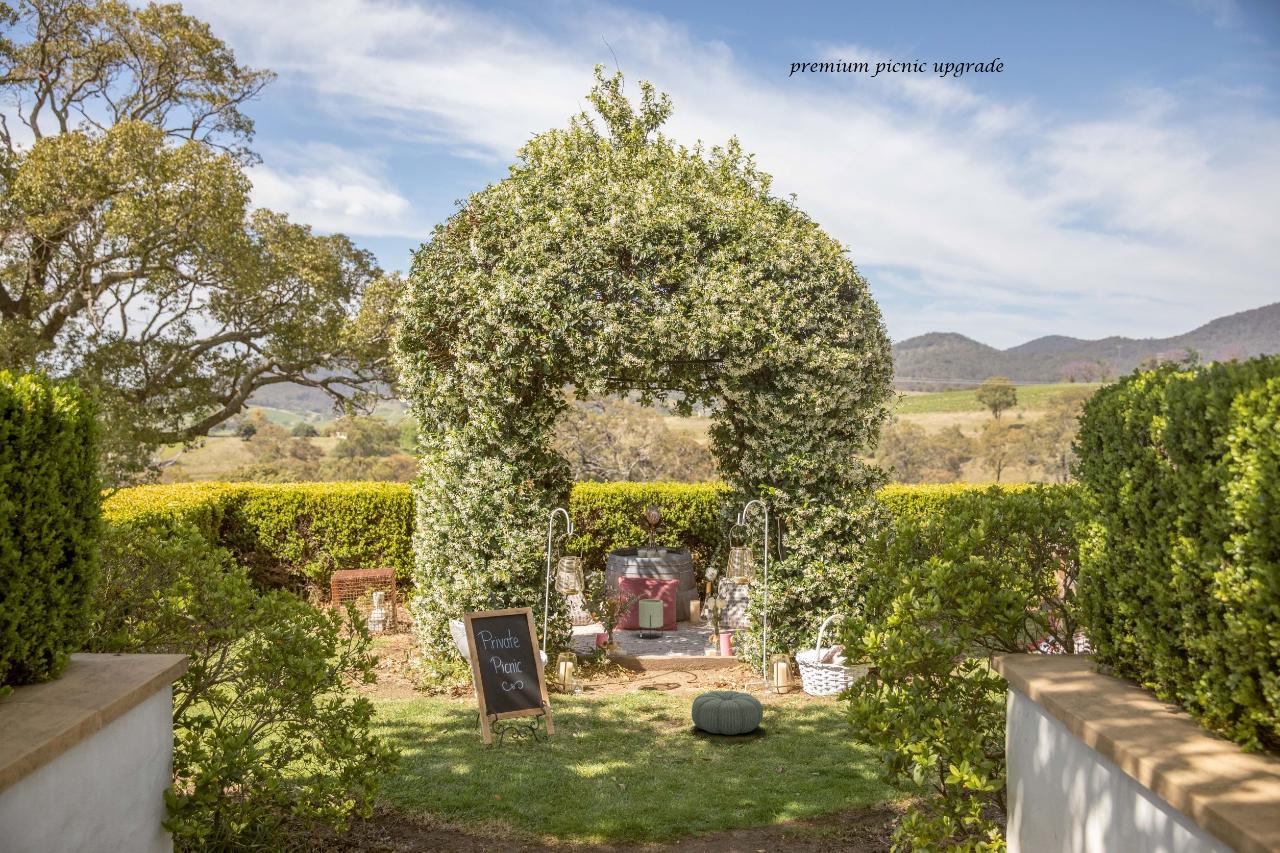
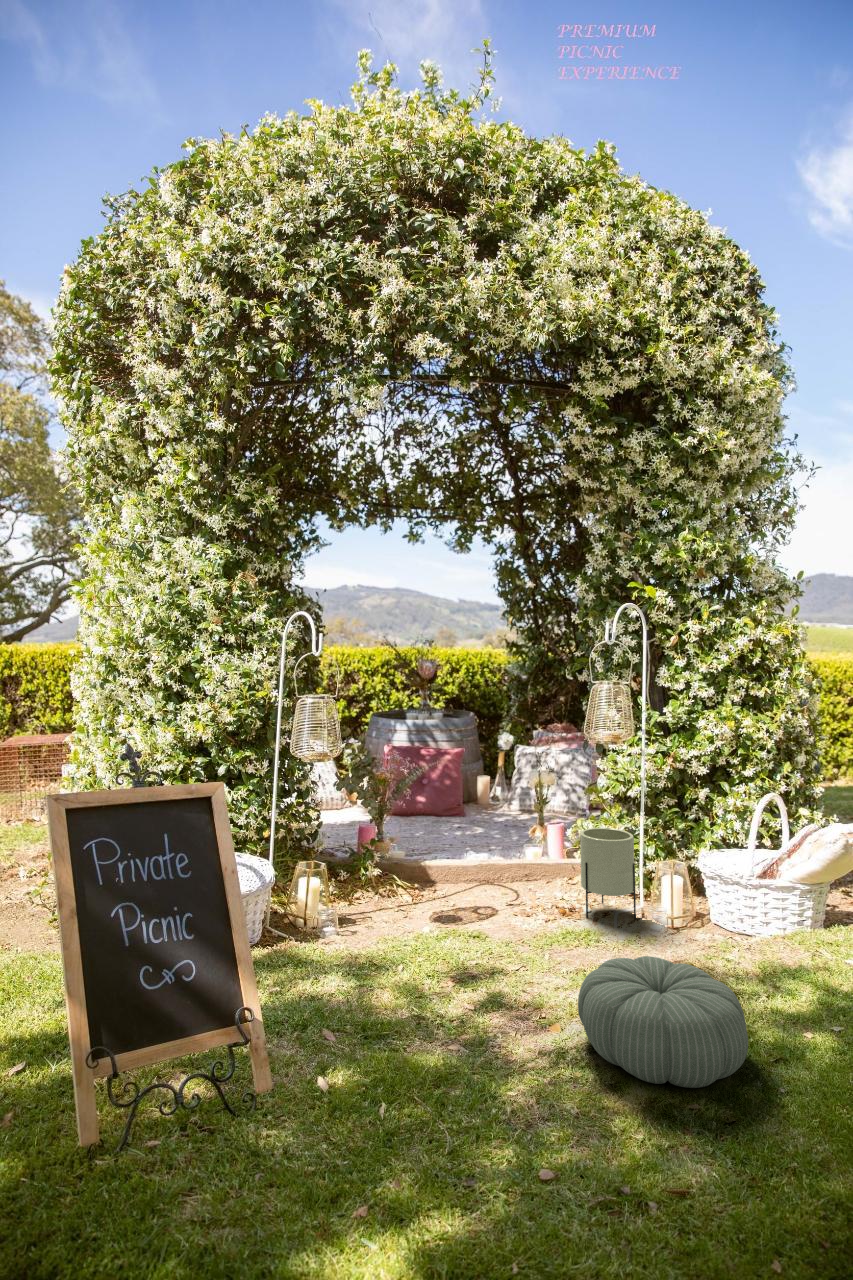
planter: present [639,599,663,640] -> present [580,828,636,919]

